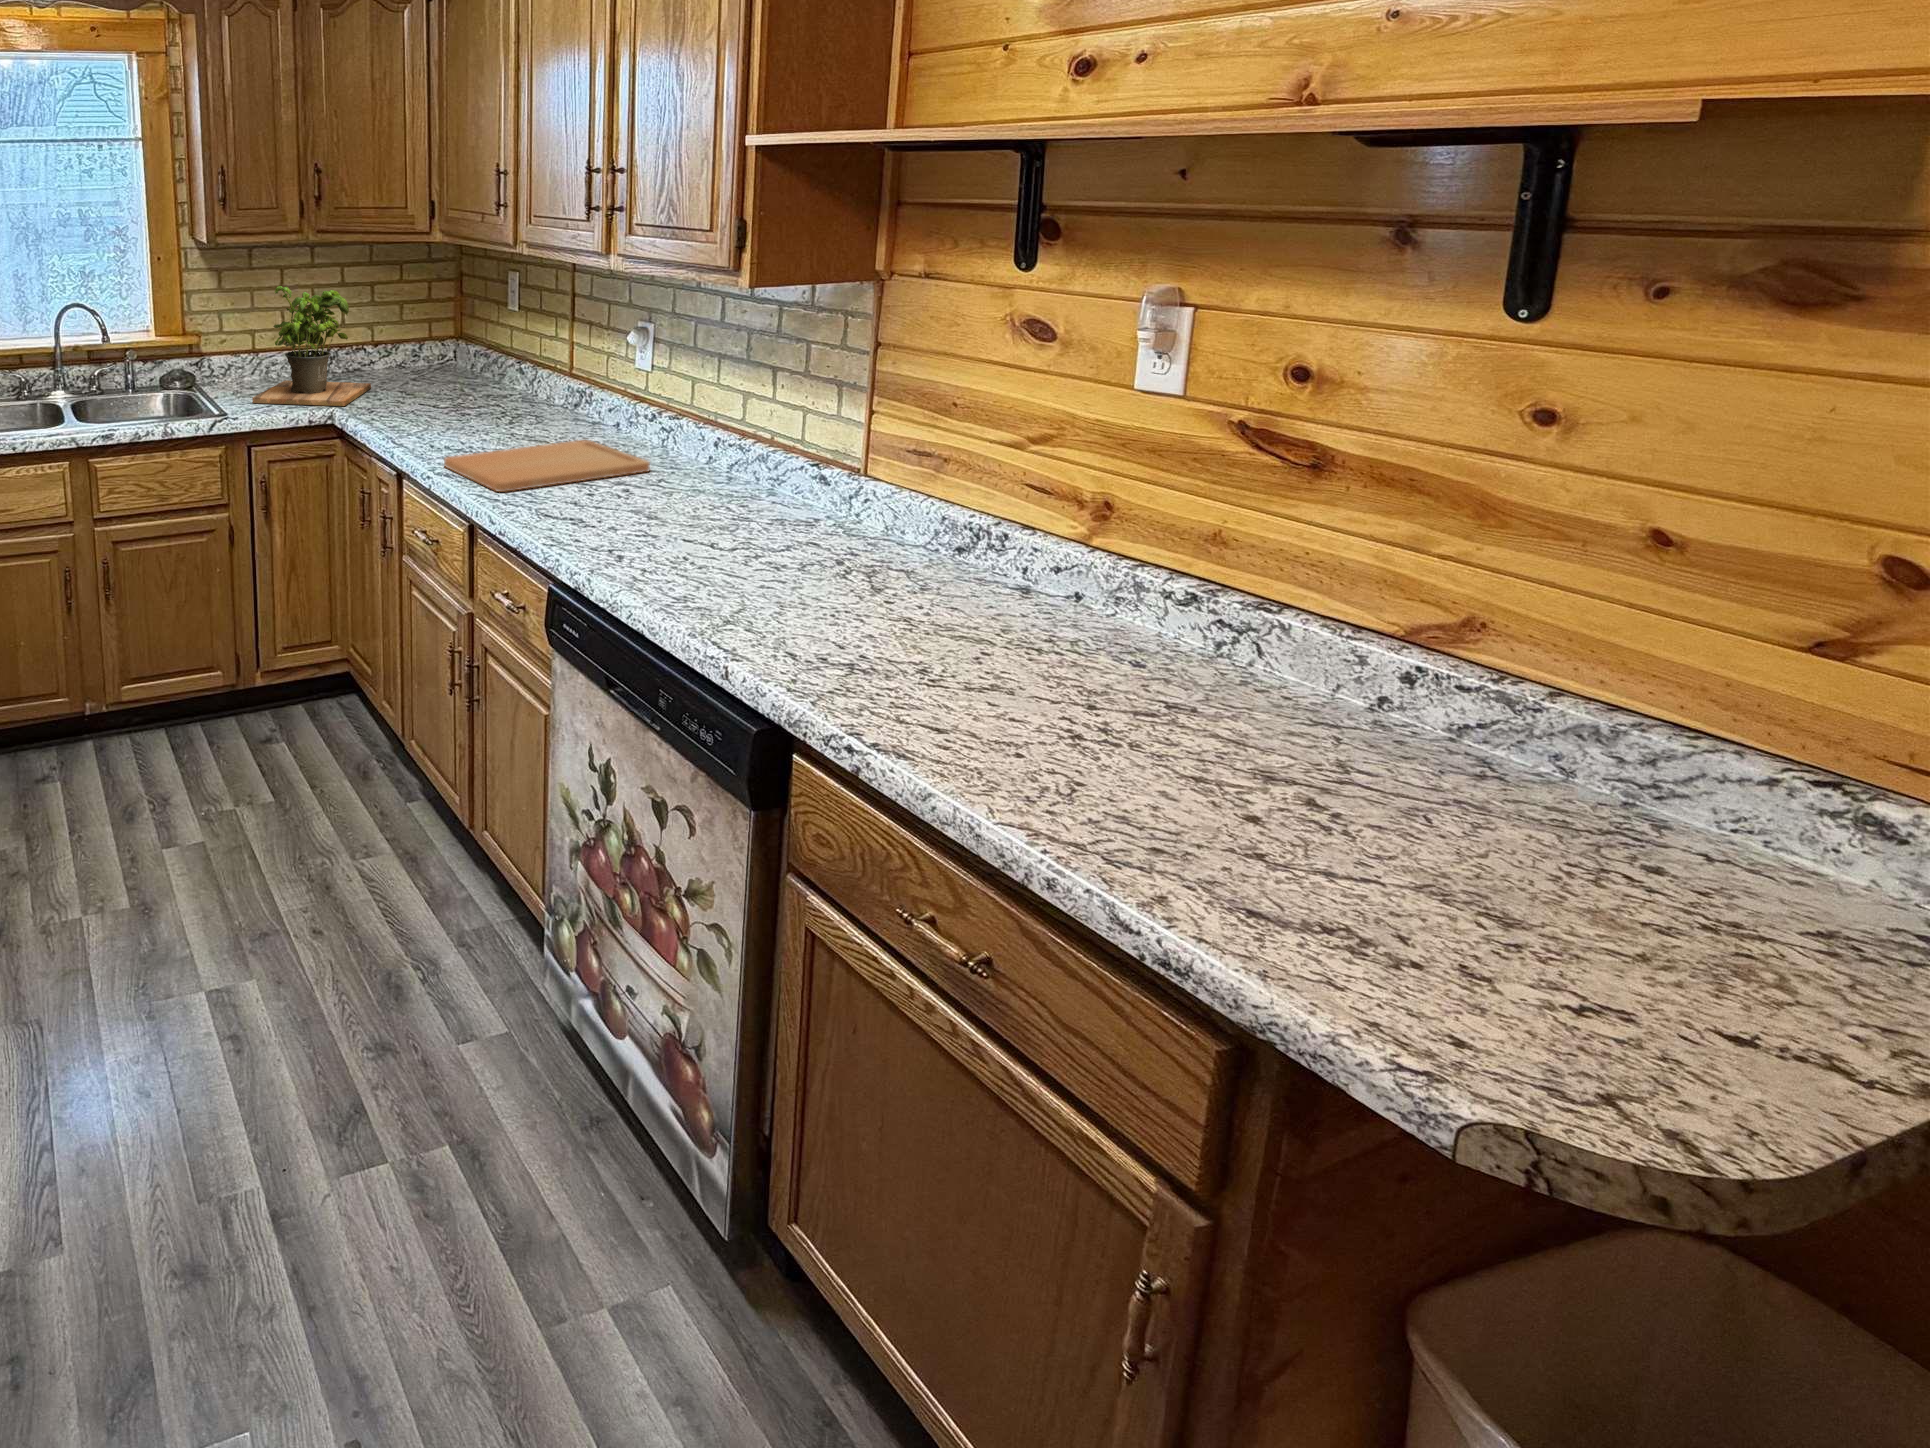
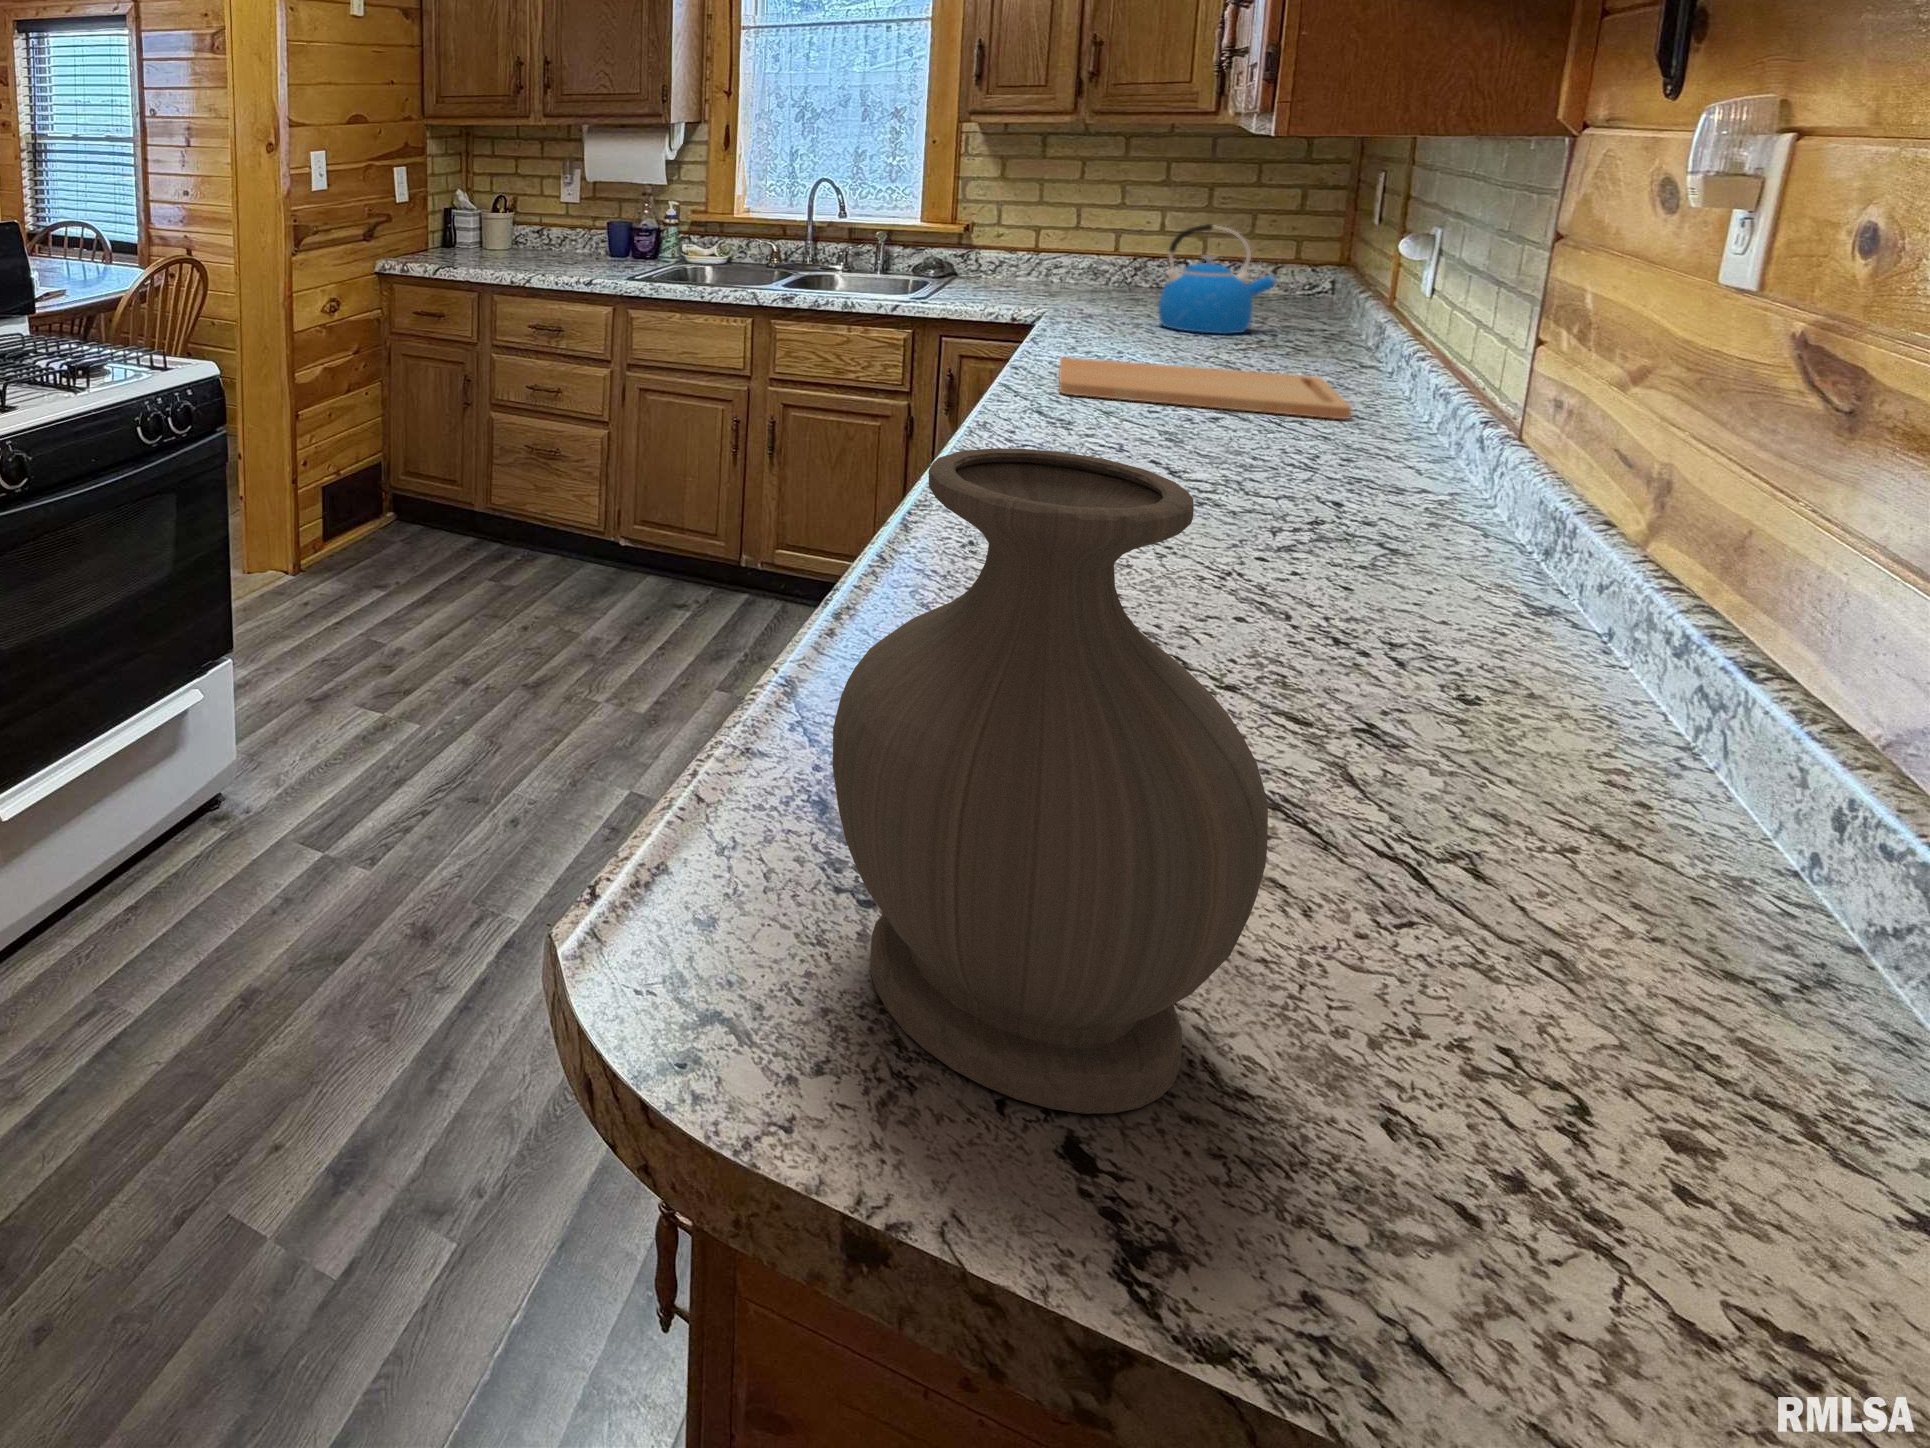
potted plant: present [252,286,371,406] -> none [993,175,1170,314]
kettle: none [400,323,469,411] -> present [1158,224,1277,334]
vase: none [1185,591,1441,929] -> present [833,448,1268,1114]

